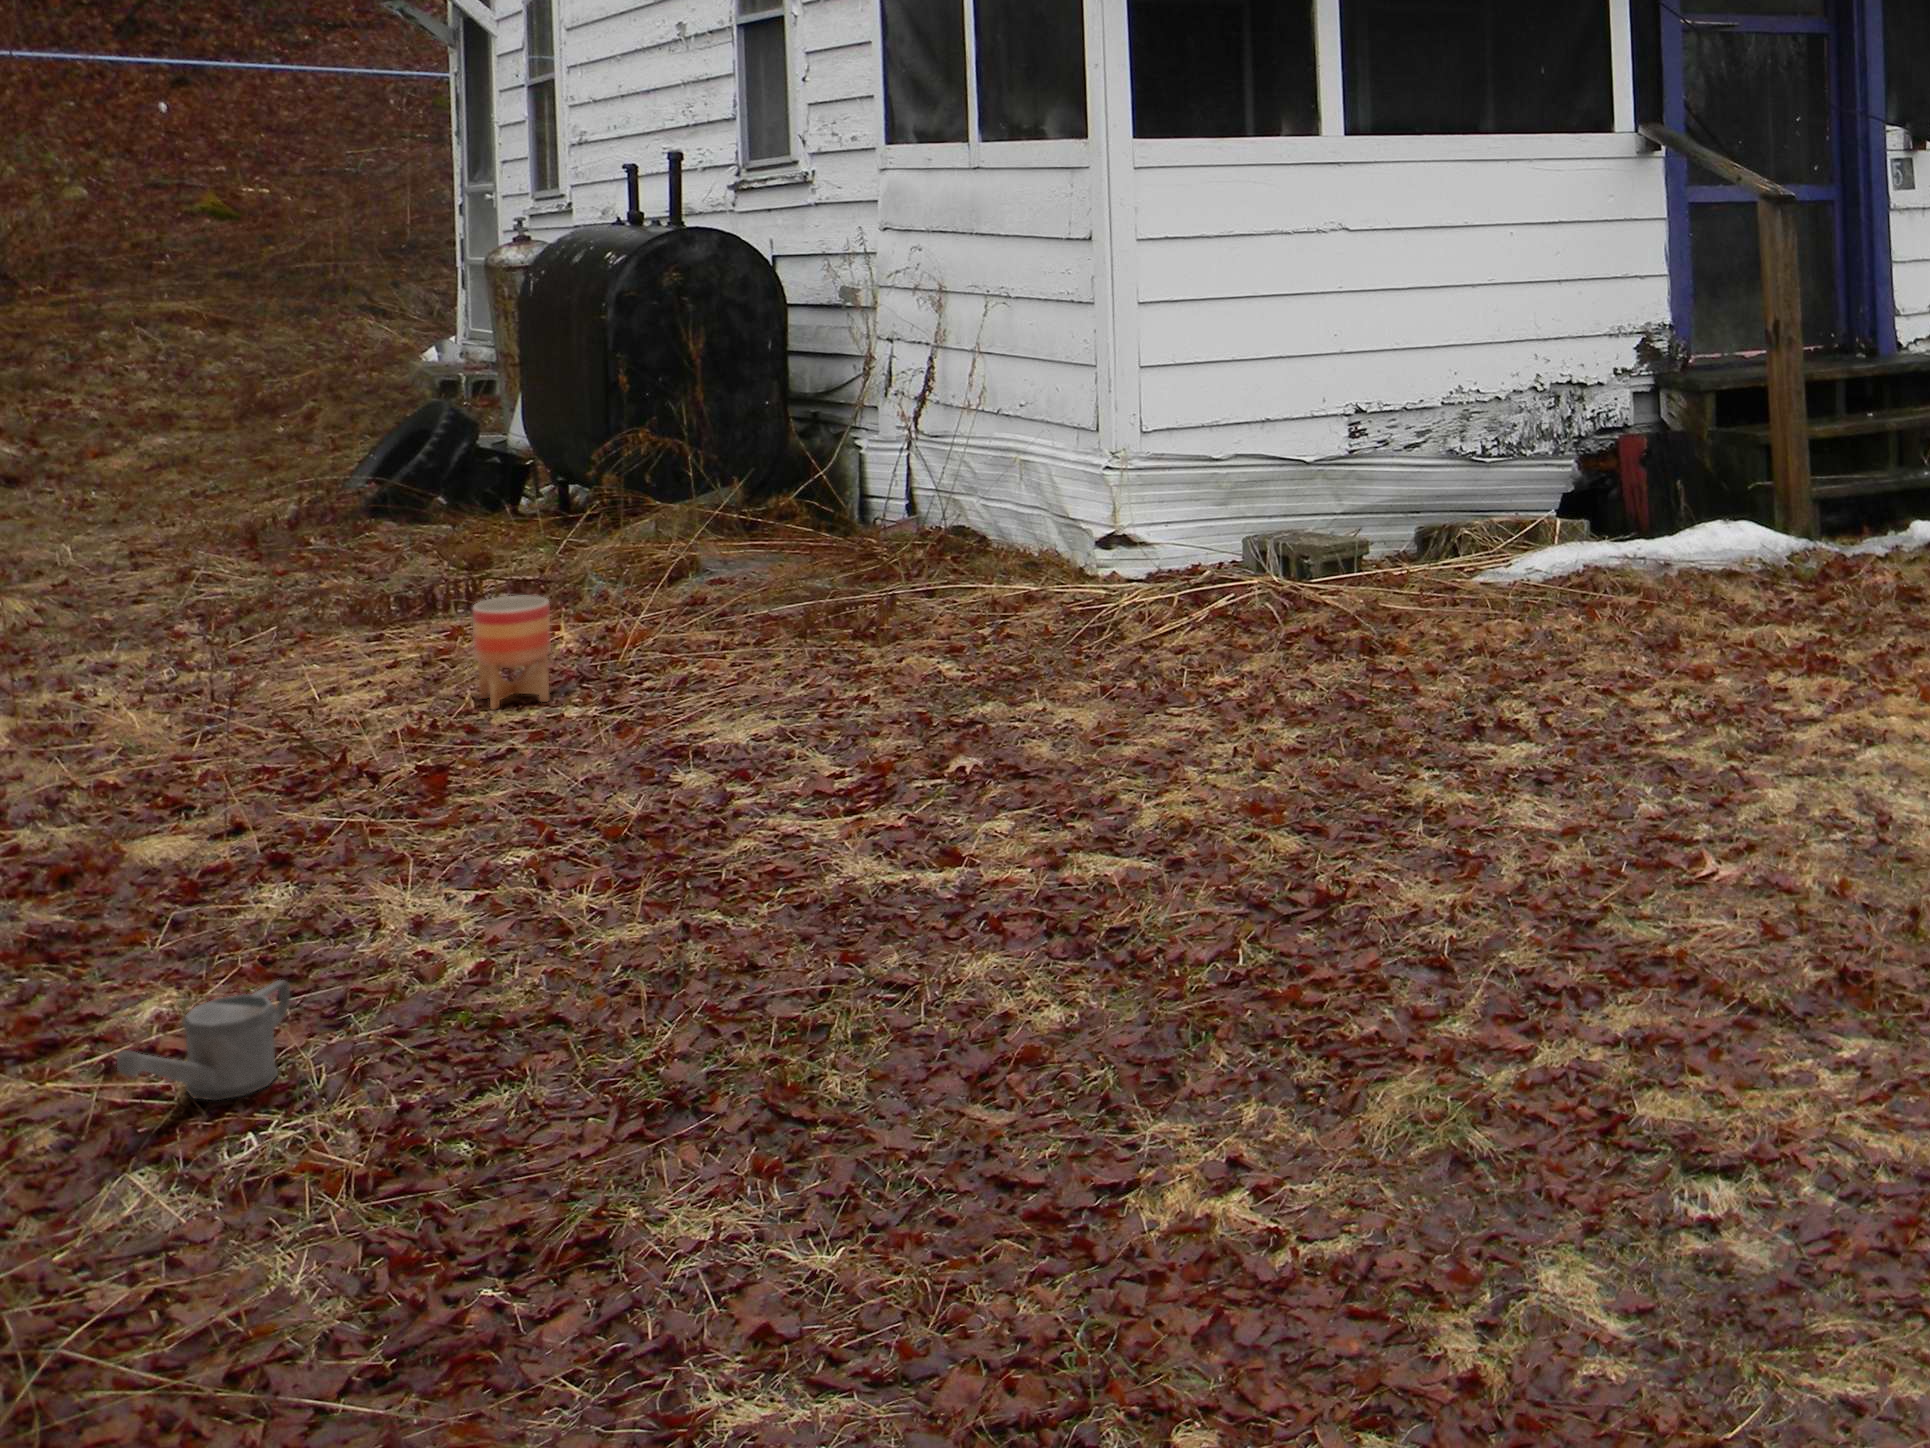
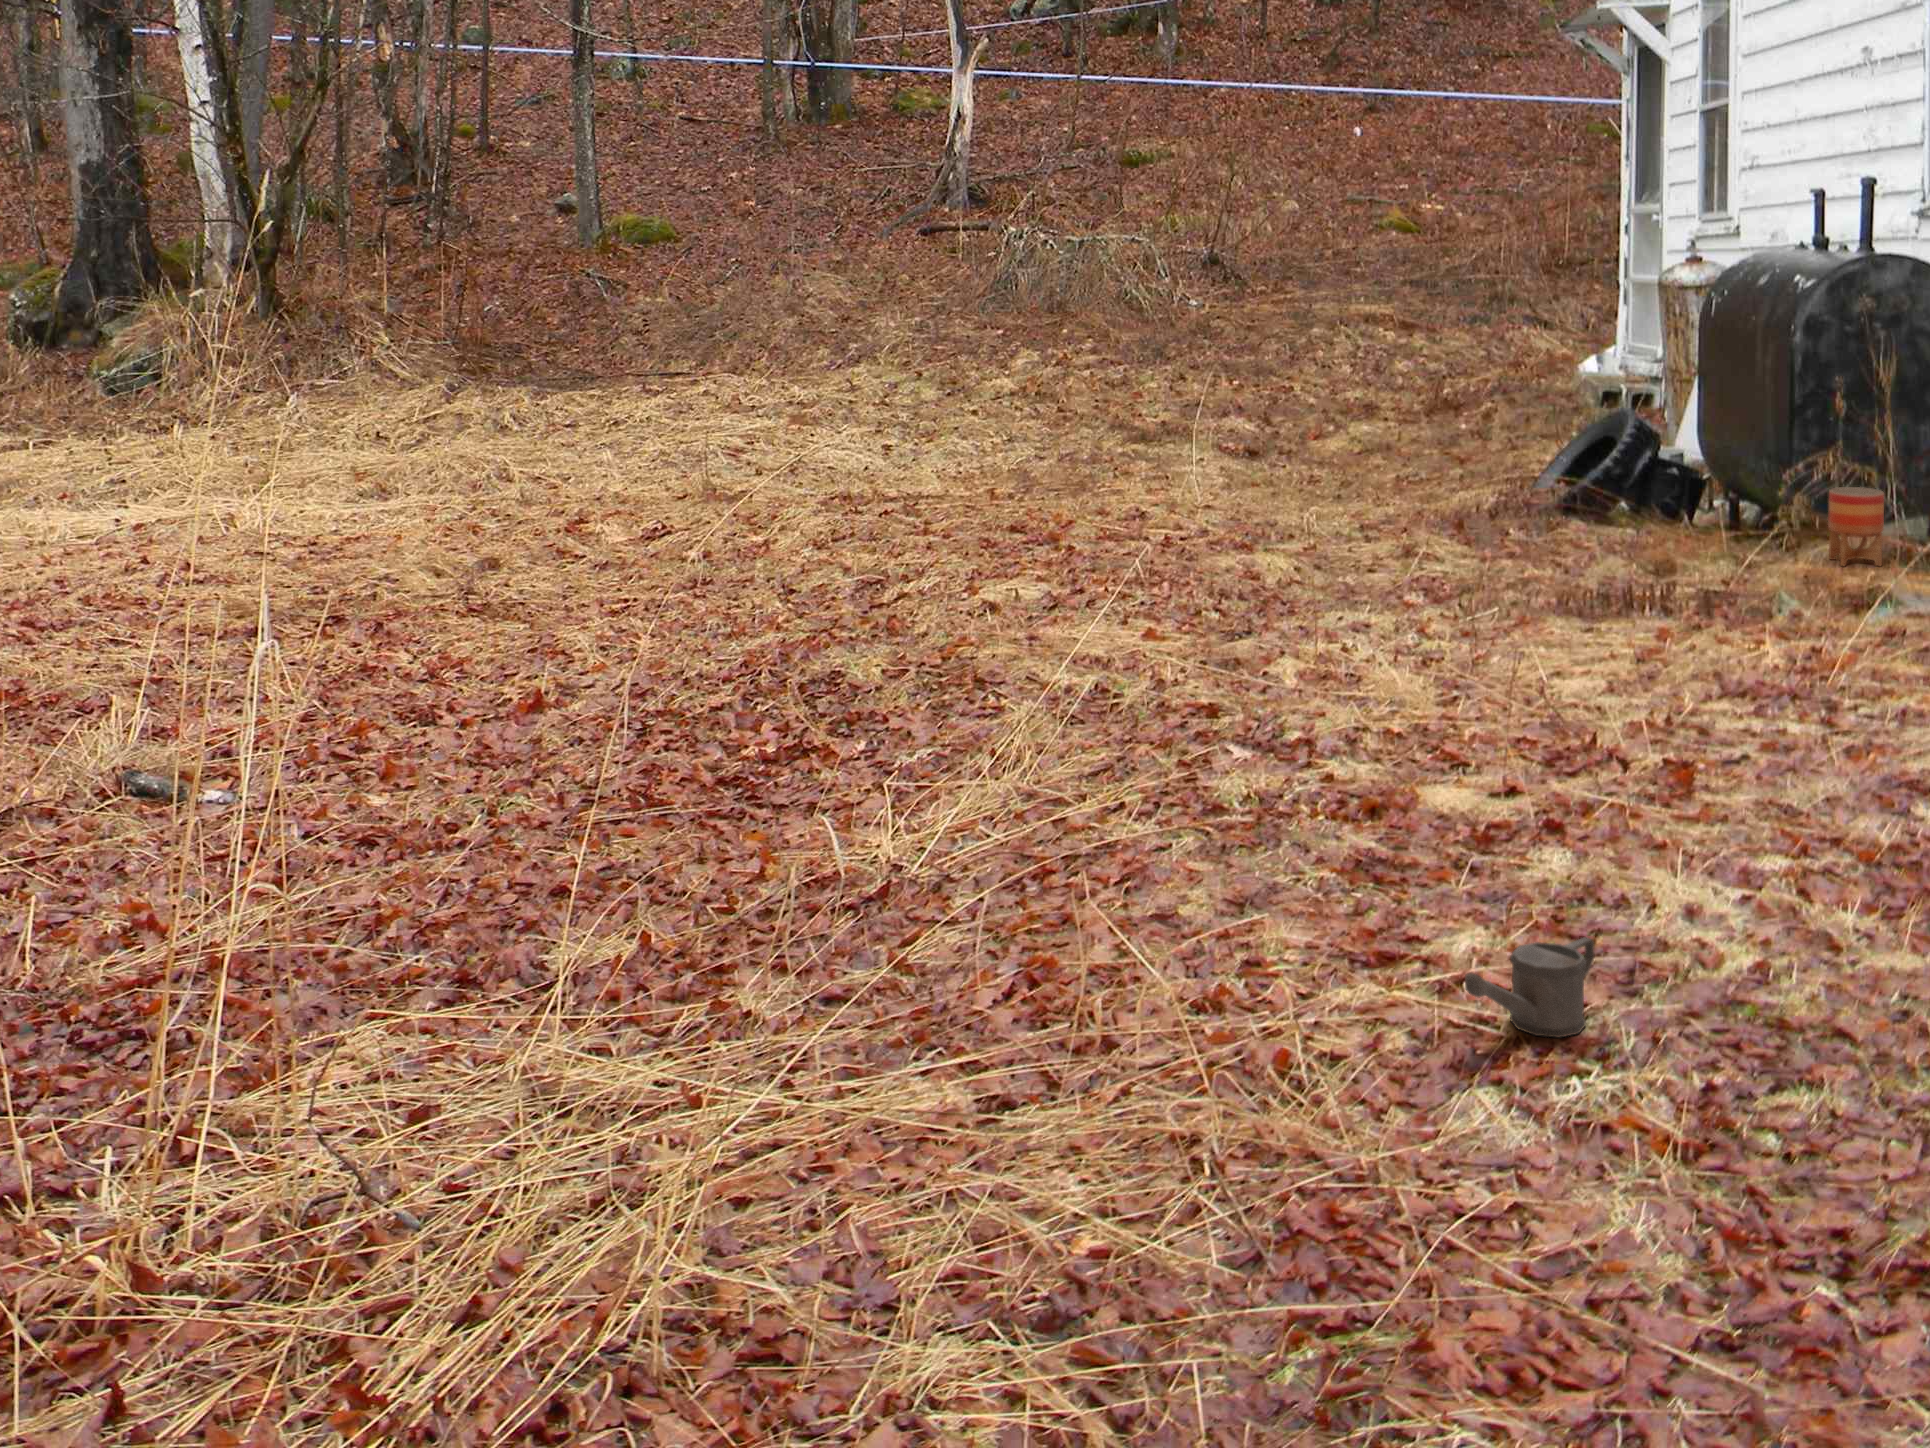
planter: present [472,596,551,710] -> present [1828,487,1884,566]

